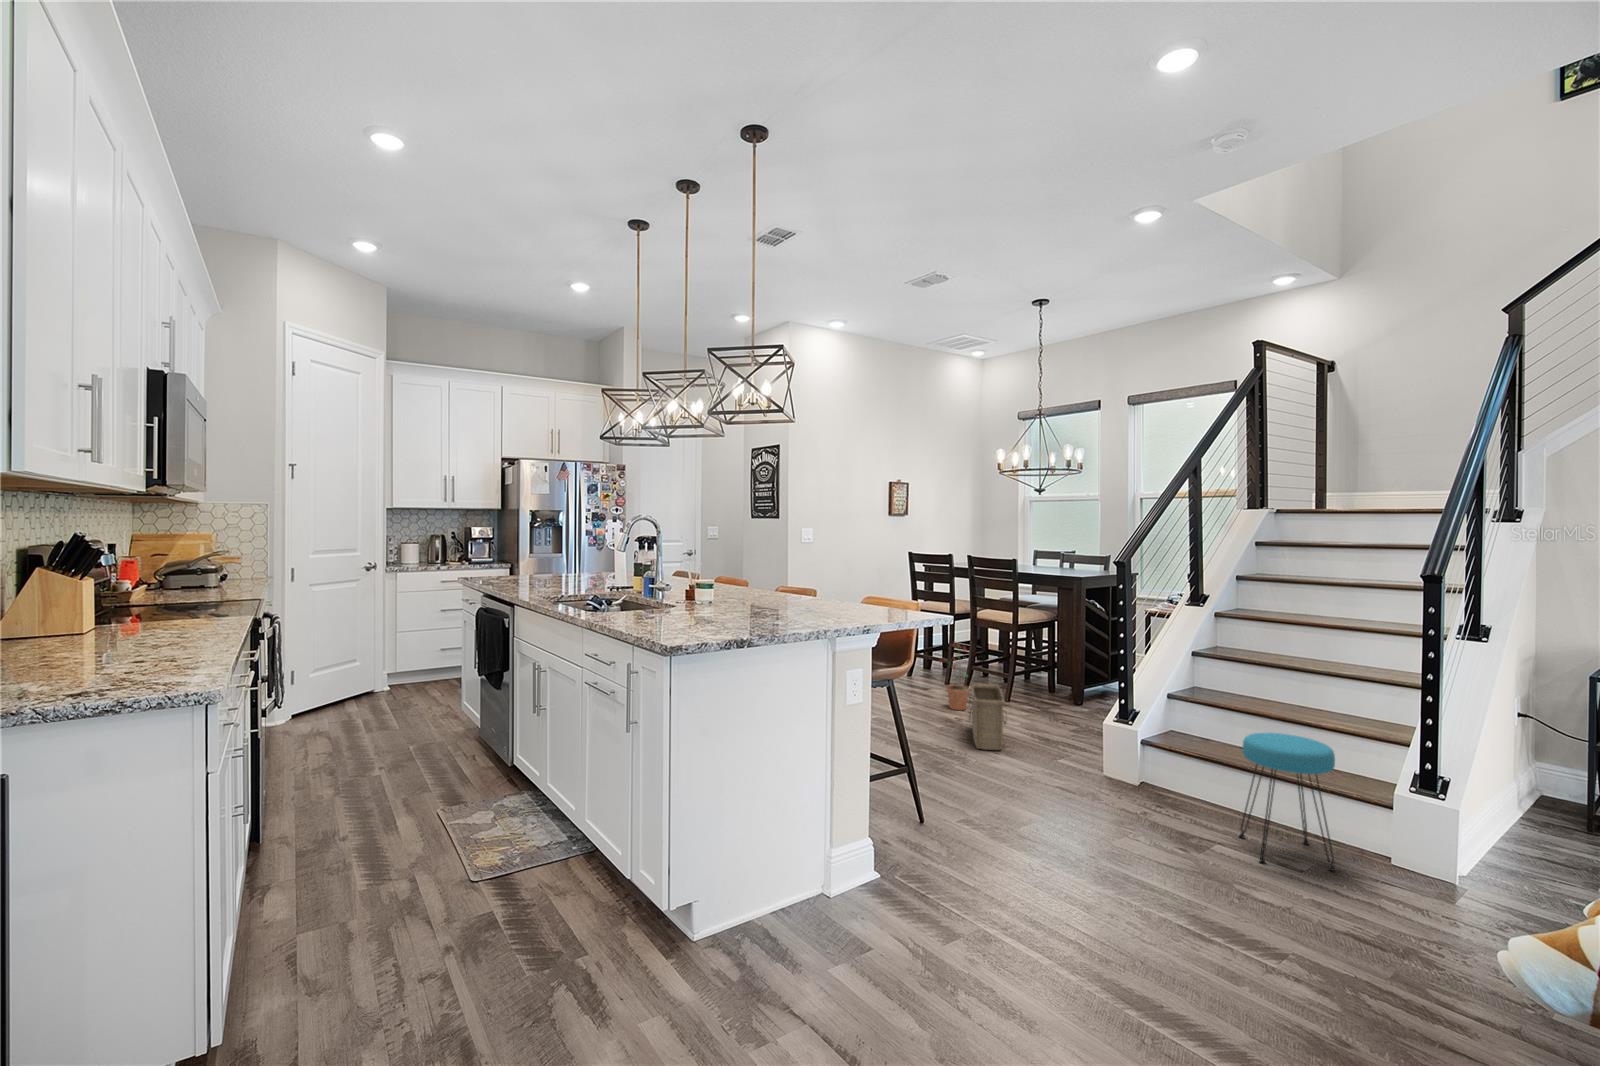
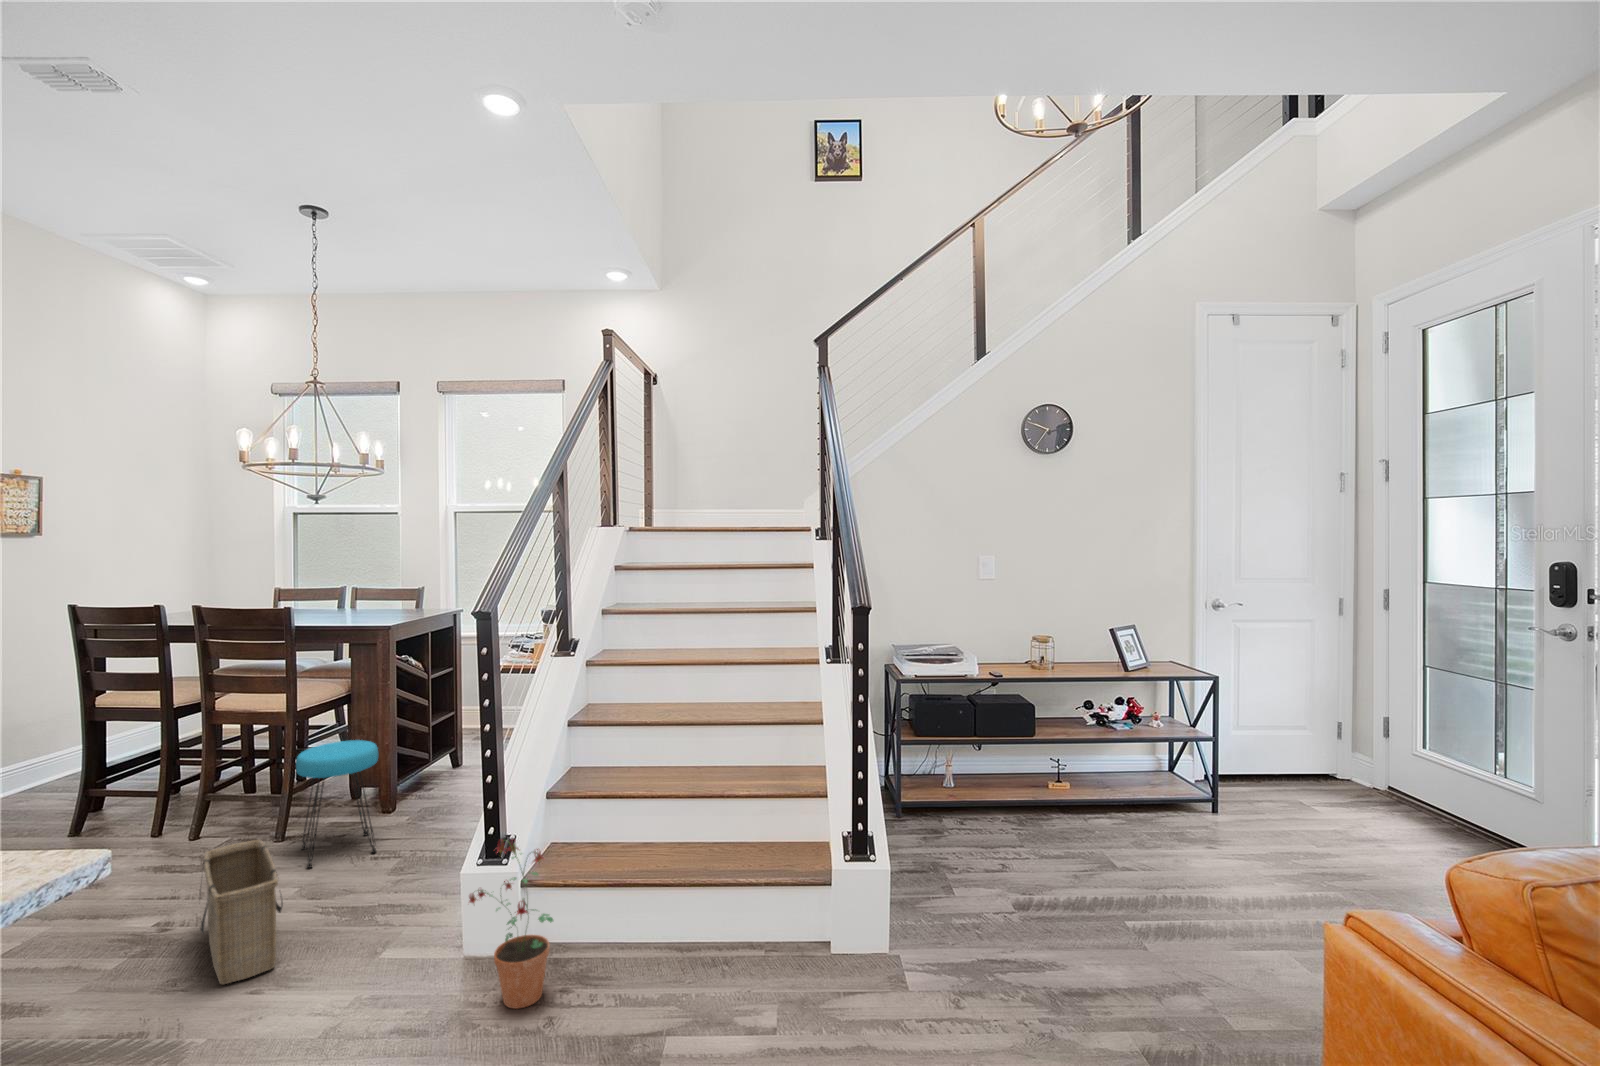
potted plant: present [940,641,969,710] -> present [469,840,553,1009]
stool: present [1239,733,1335,870] -> present [296,740,378,868]

